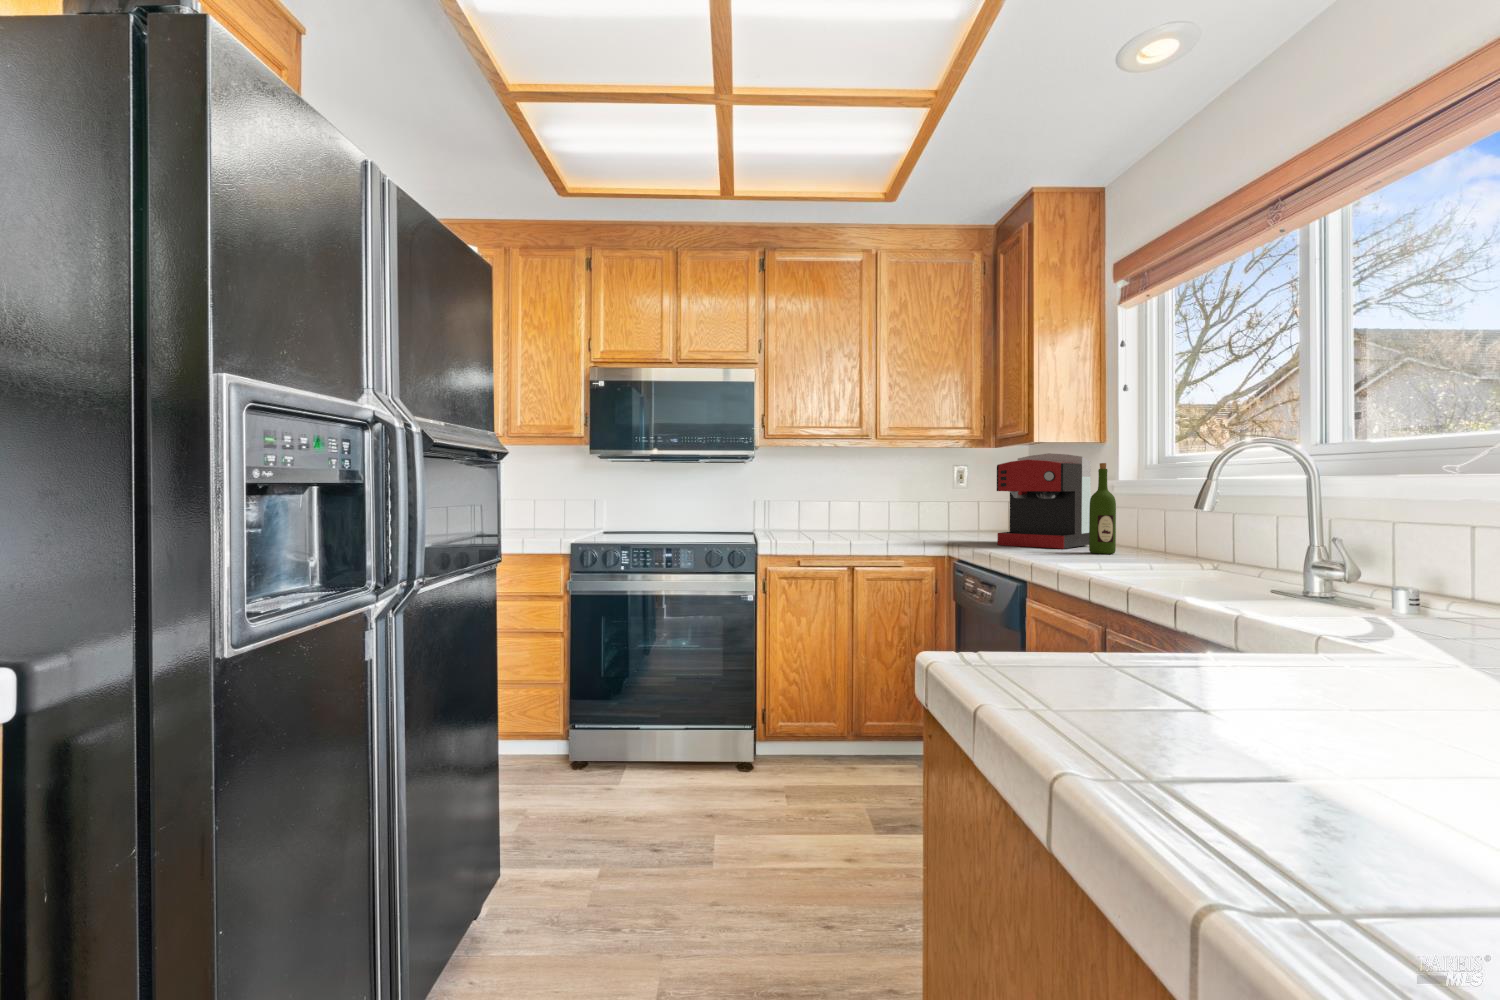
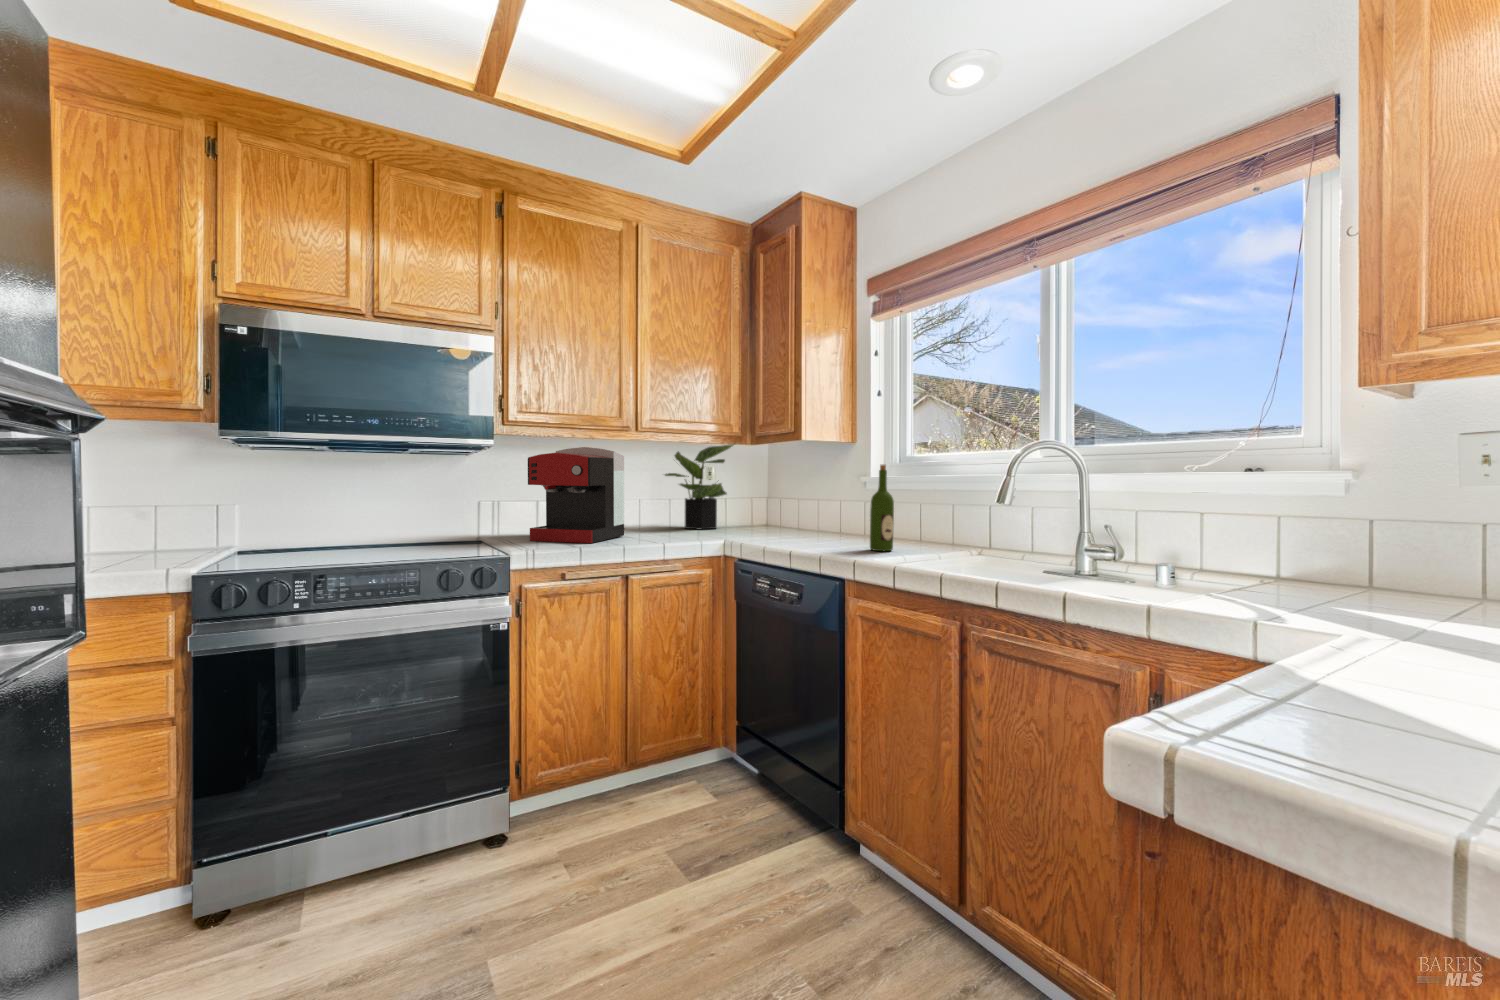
potted plant: none [905,446,986,535] -> present [665,444,734,530]
coffee maker: present [997,453,1091,549] -> present [528,447,624,543]

